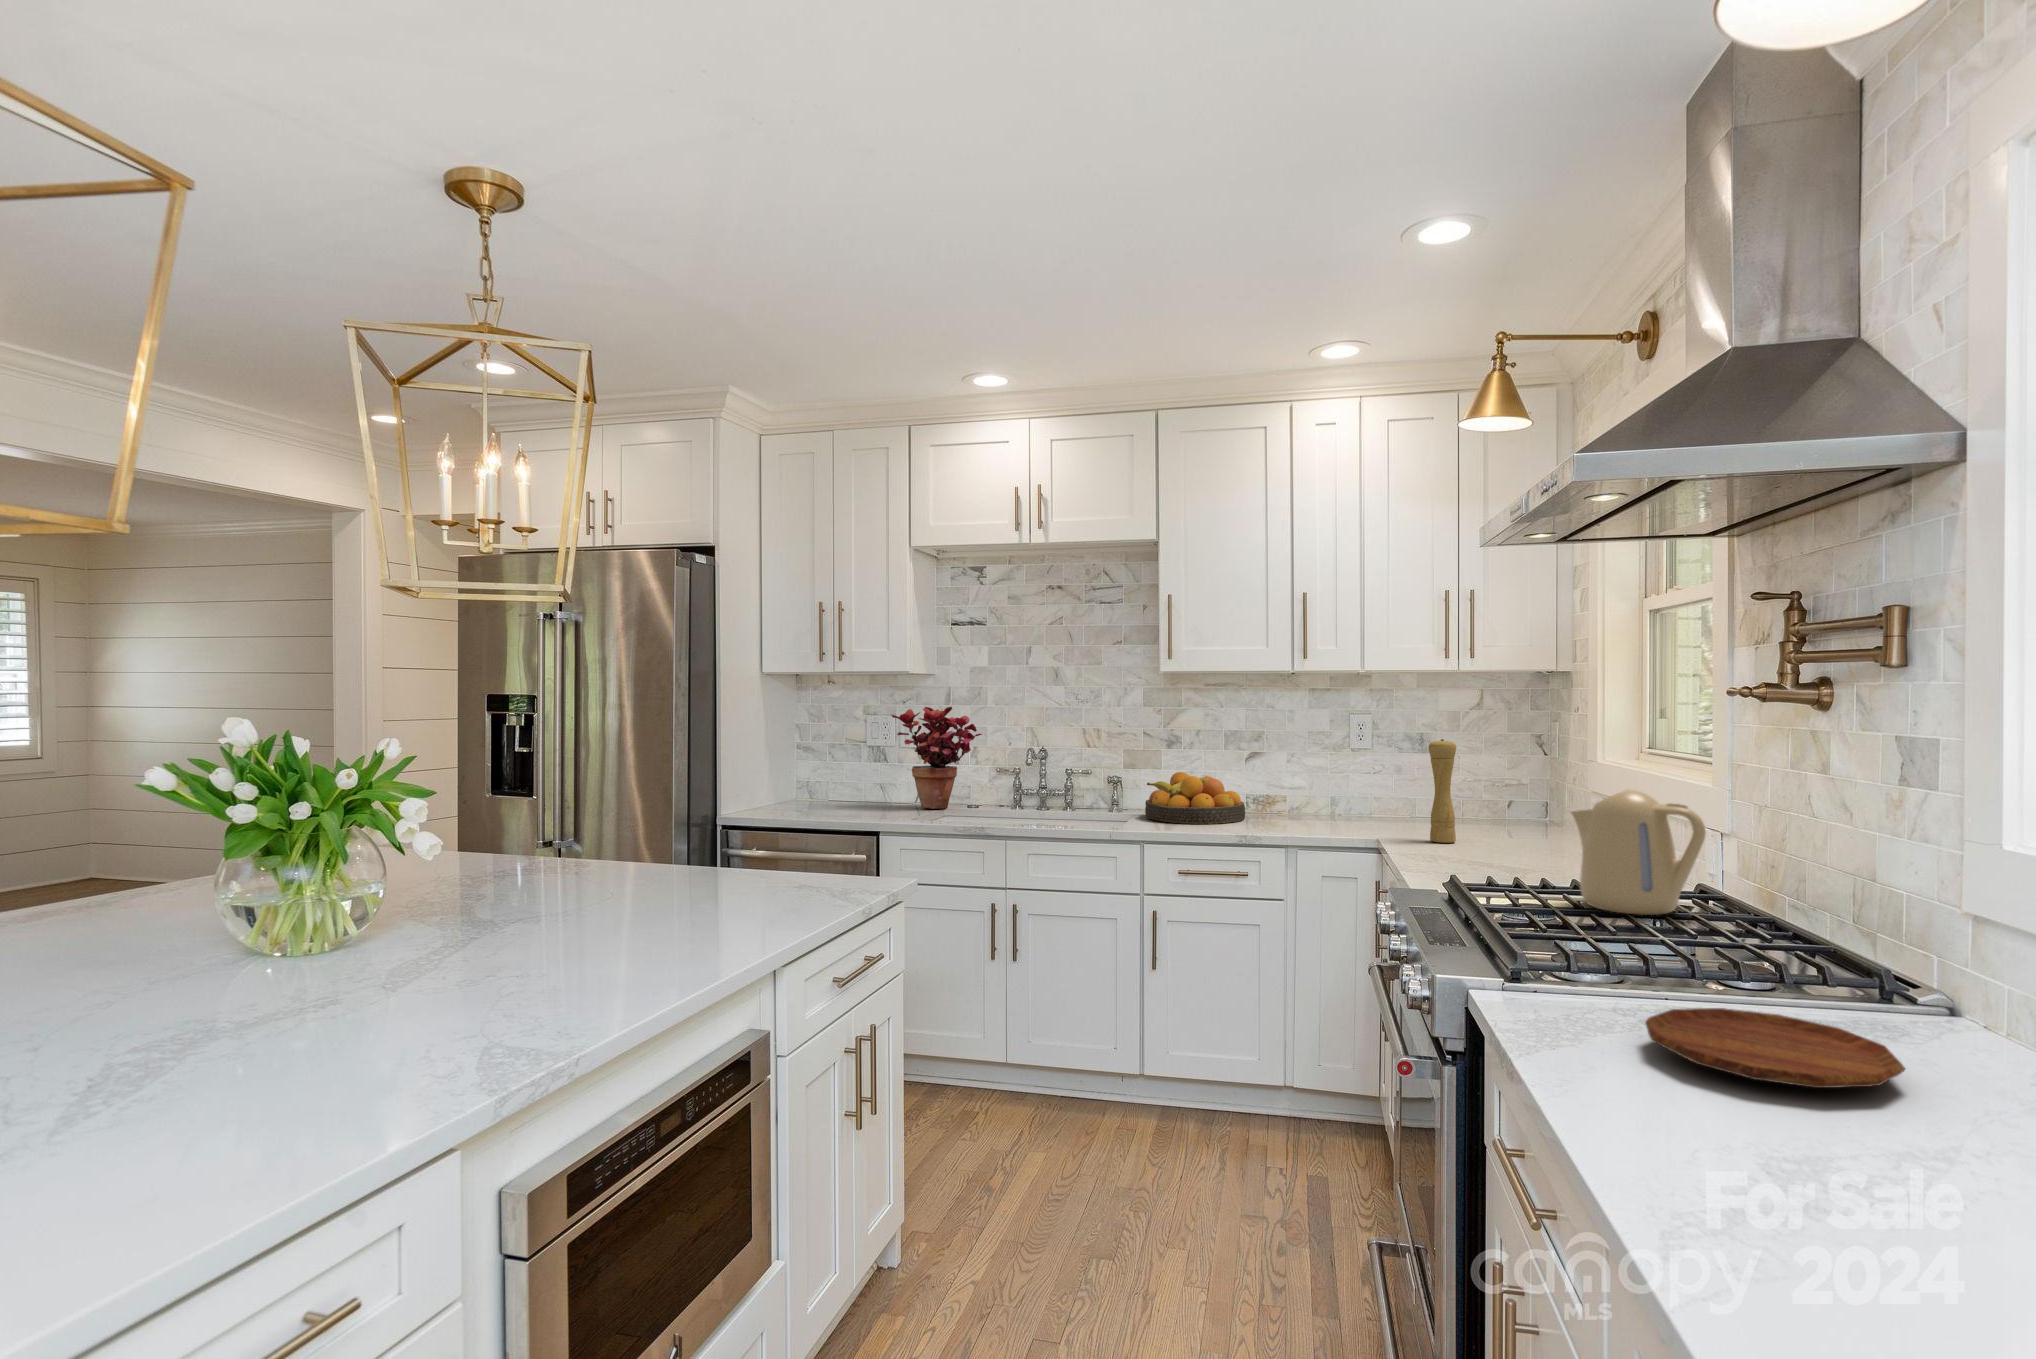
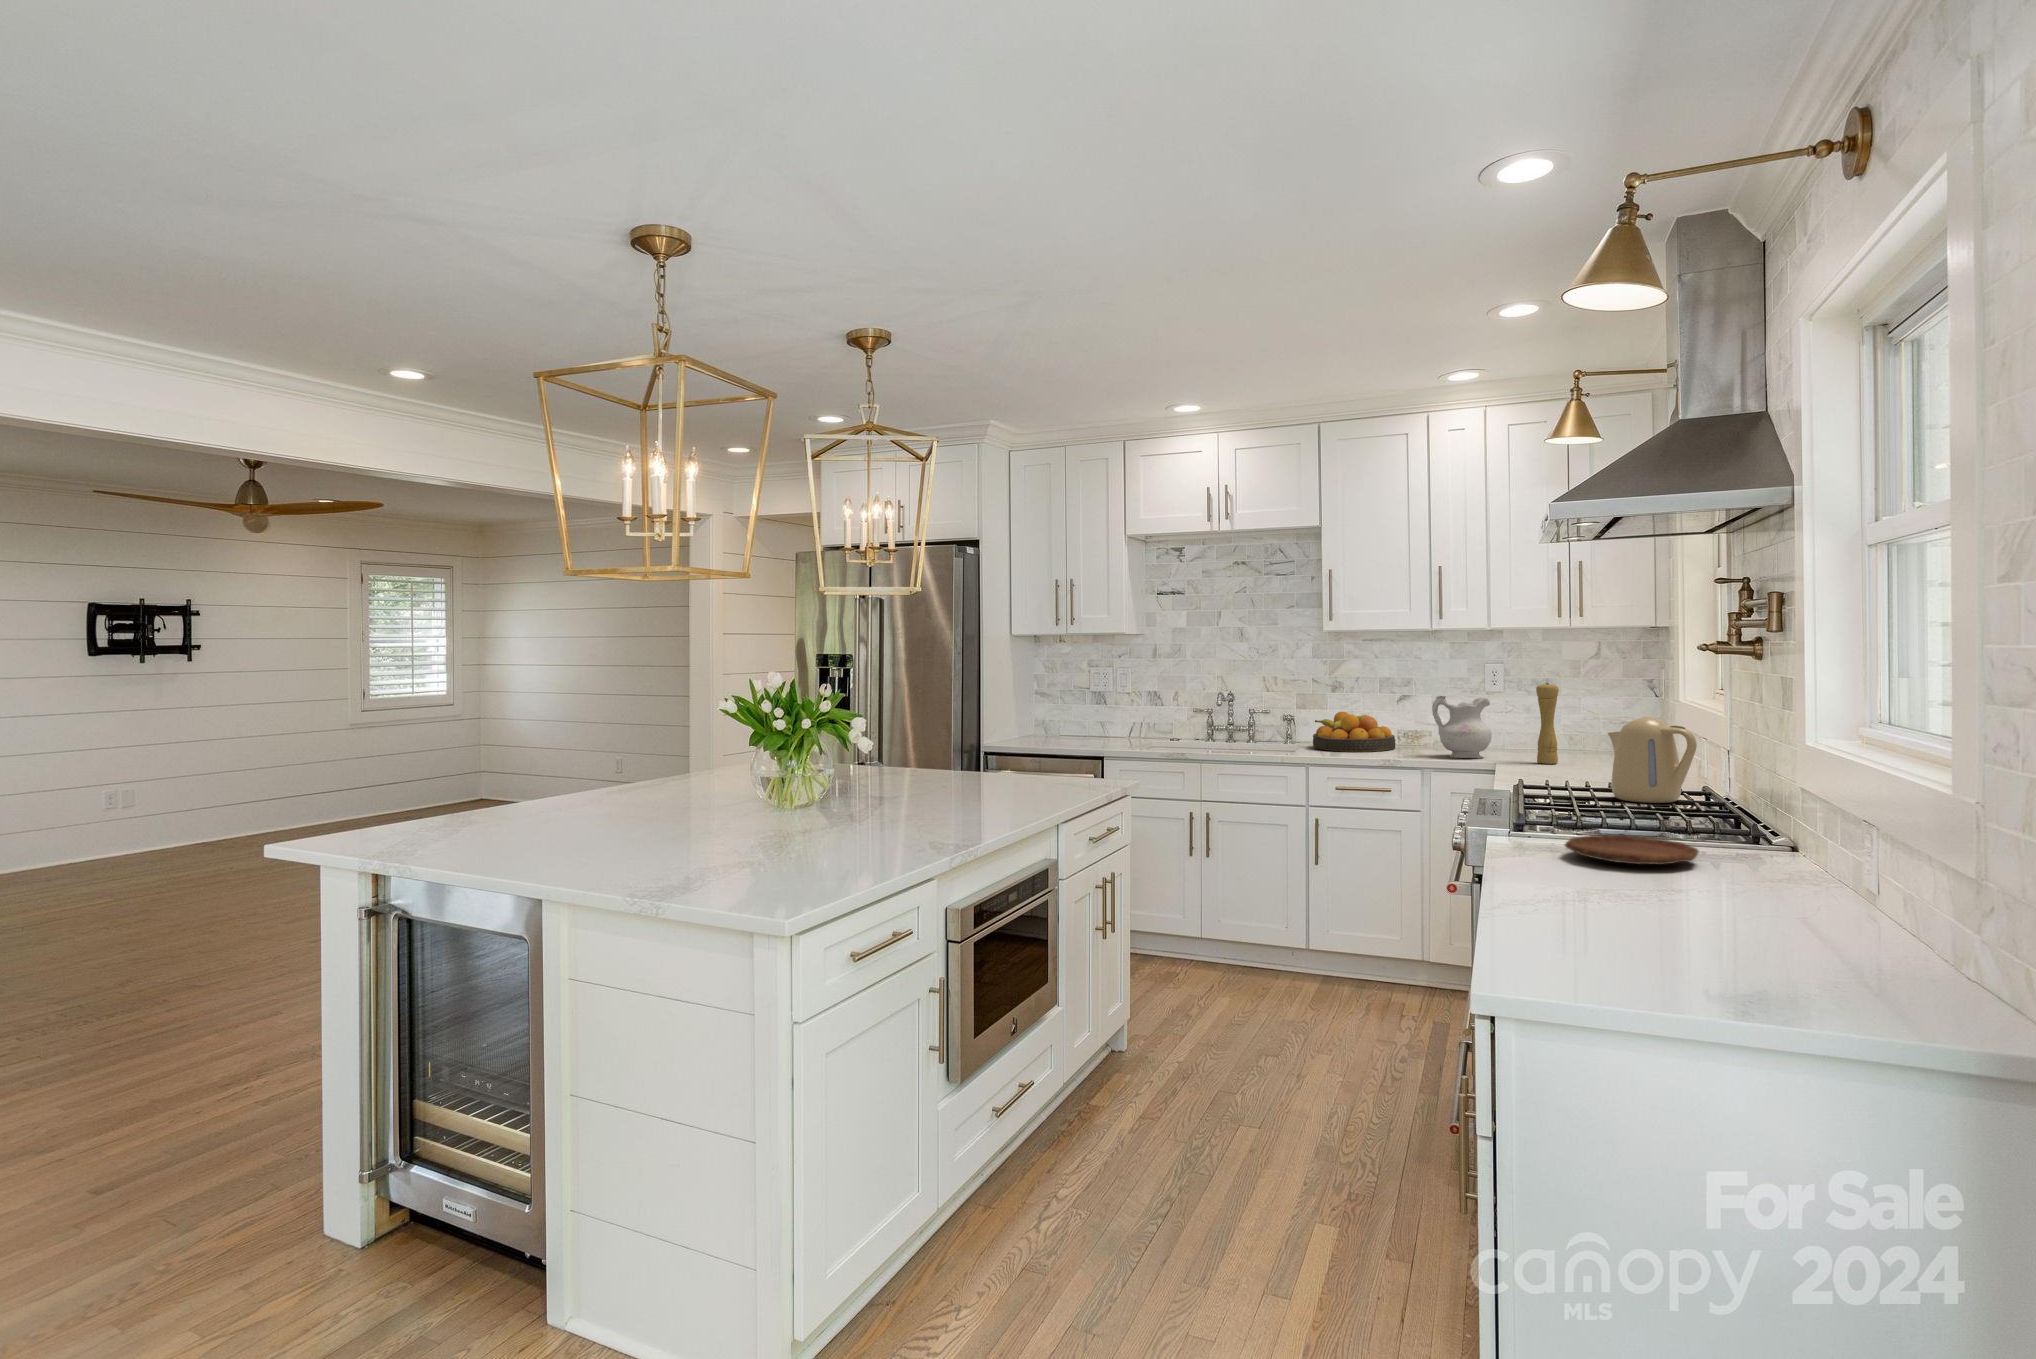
potted plant: present [891,707,982,809] -> none [1108,661,1181,742]
ceramic pitcher: none [1297,754,1369,834] -> present [1432,696,1492,758]

